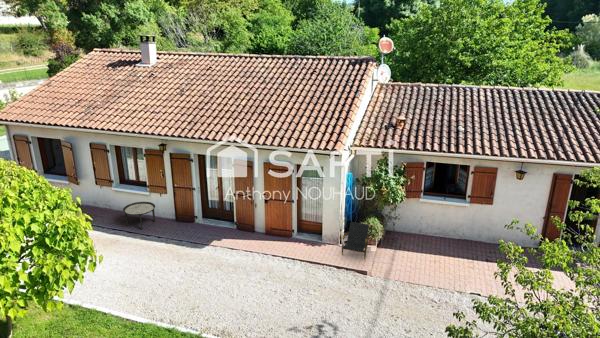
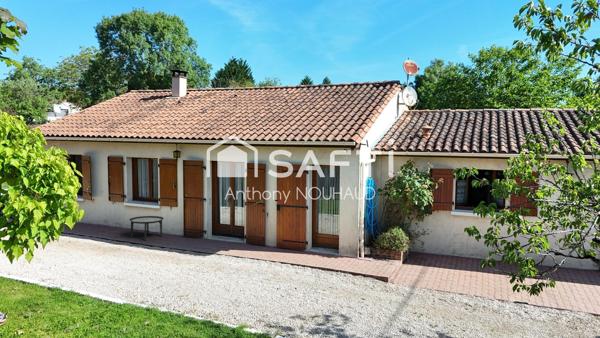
lounge chair: present [342,222,369,259] -> none [360,230,392,270]

